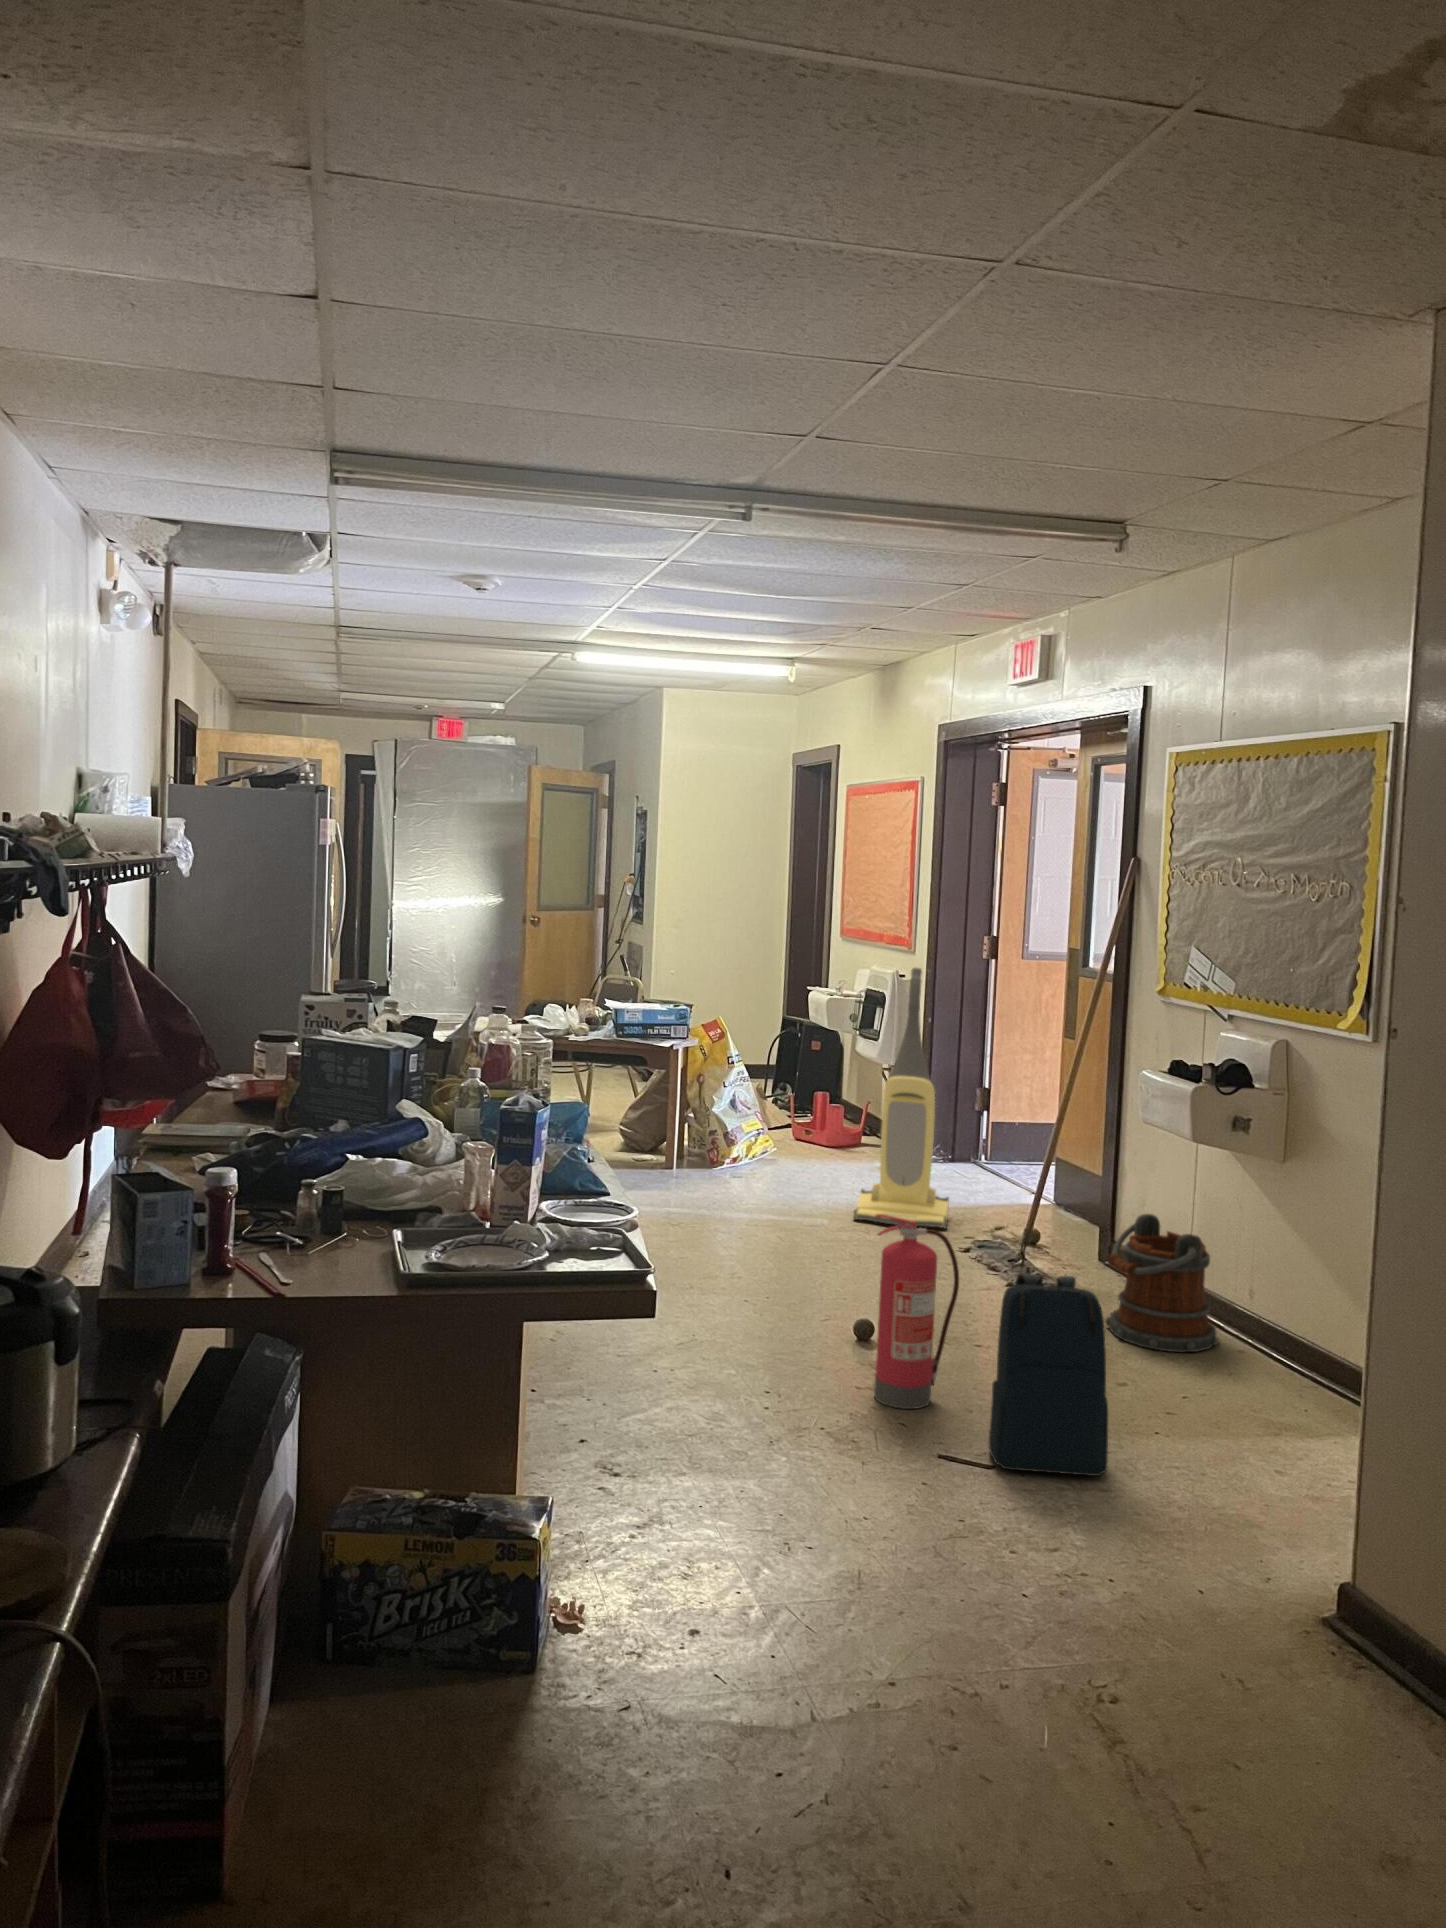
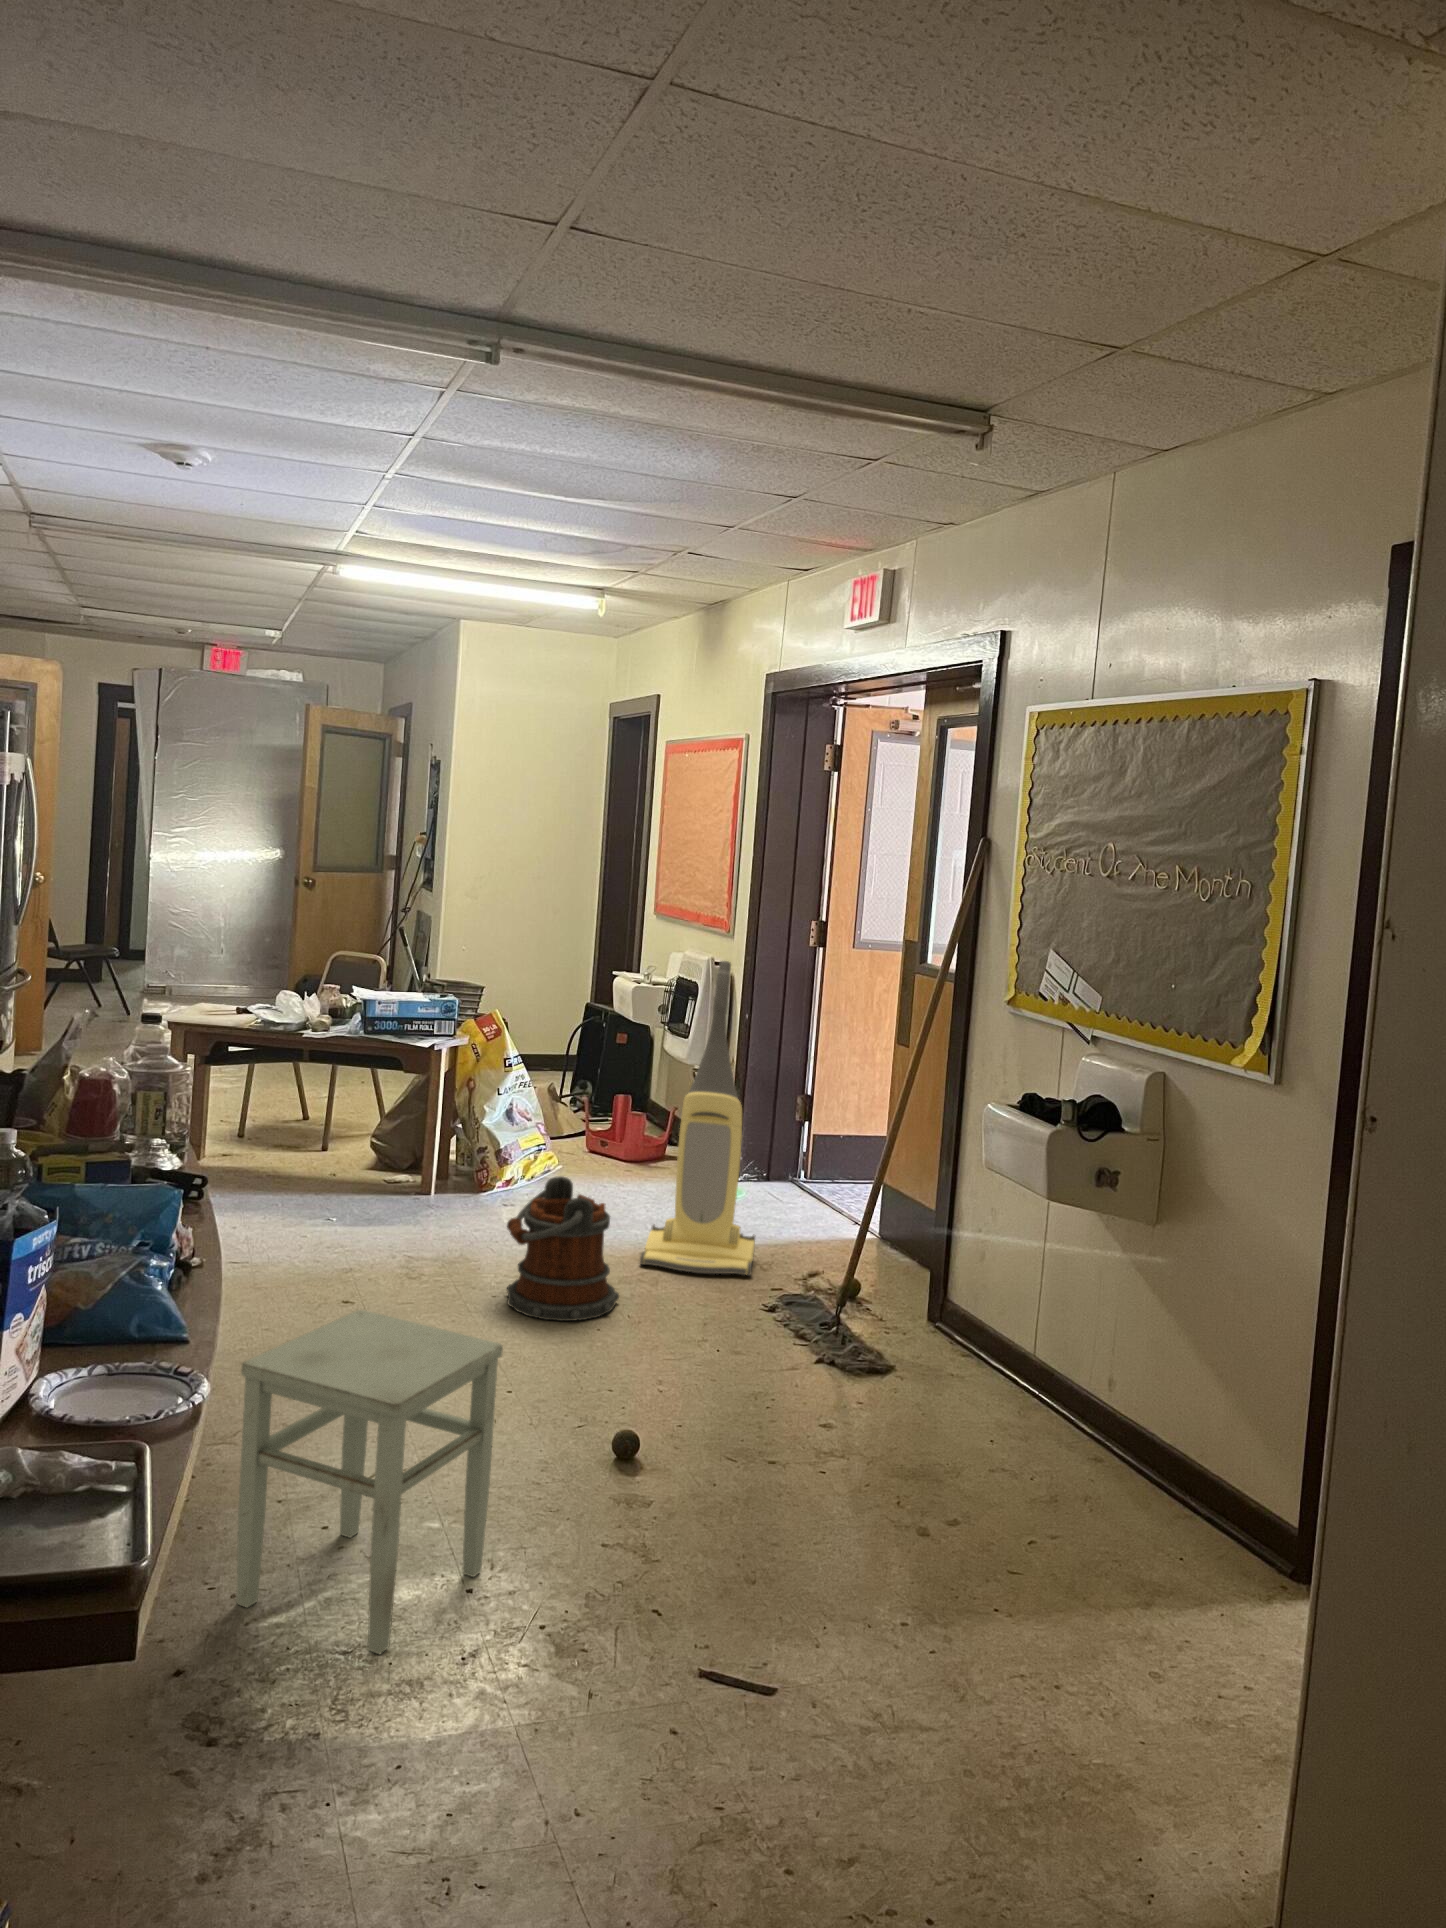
stool: none [606,1211,783,1438] -> present [236,1310,503,1654]
fire extinguisher: present [874,1214,959,1409] -> none [627,1315,745,1580]
bucket: present [1105,1214,1218,1352] -> present [507,1176,619,1321]
backpack: present [989,1273,1108,1476] -> none [772,1406,933,1695]

